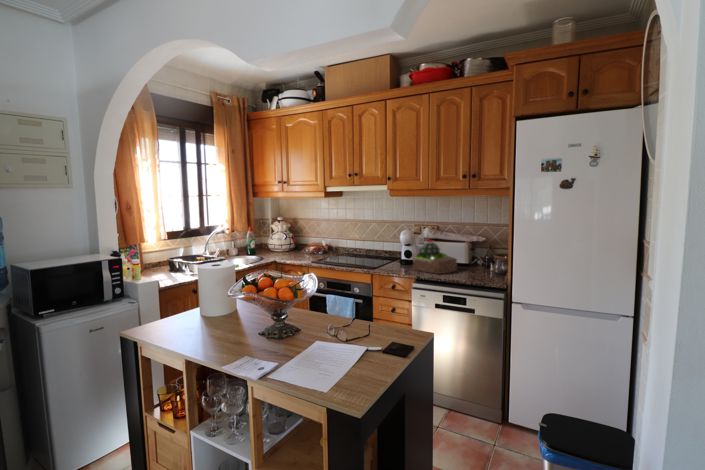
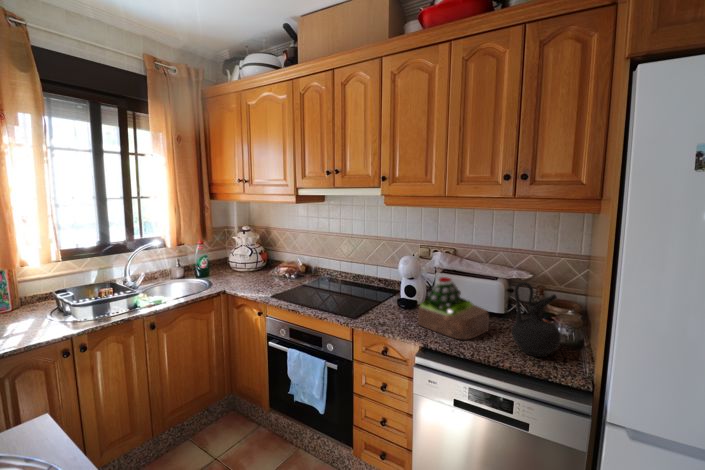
ceramic jug: none [468,236,494,278] -> present [512,282,561,357]

